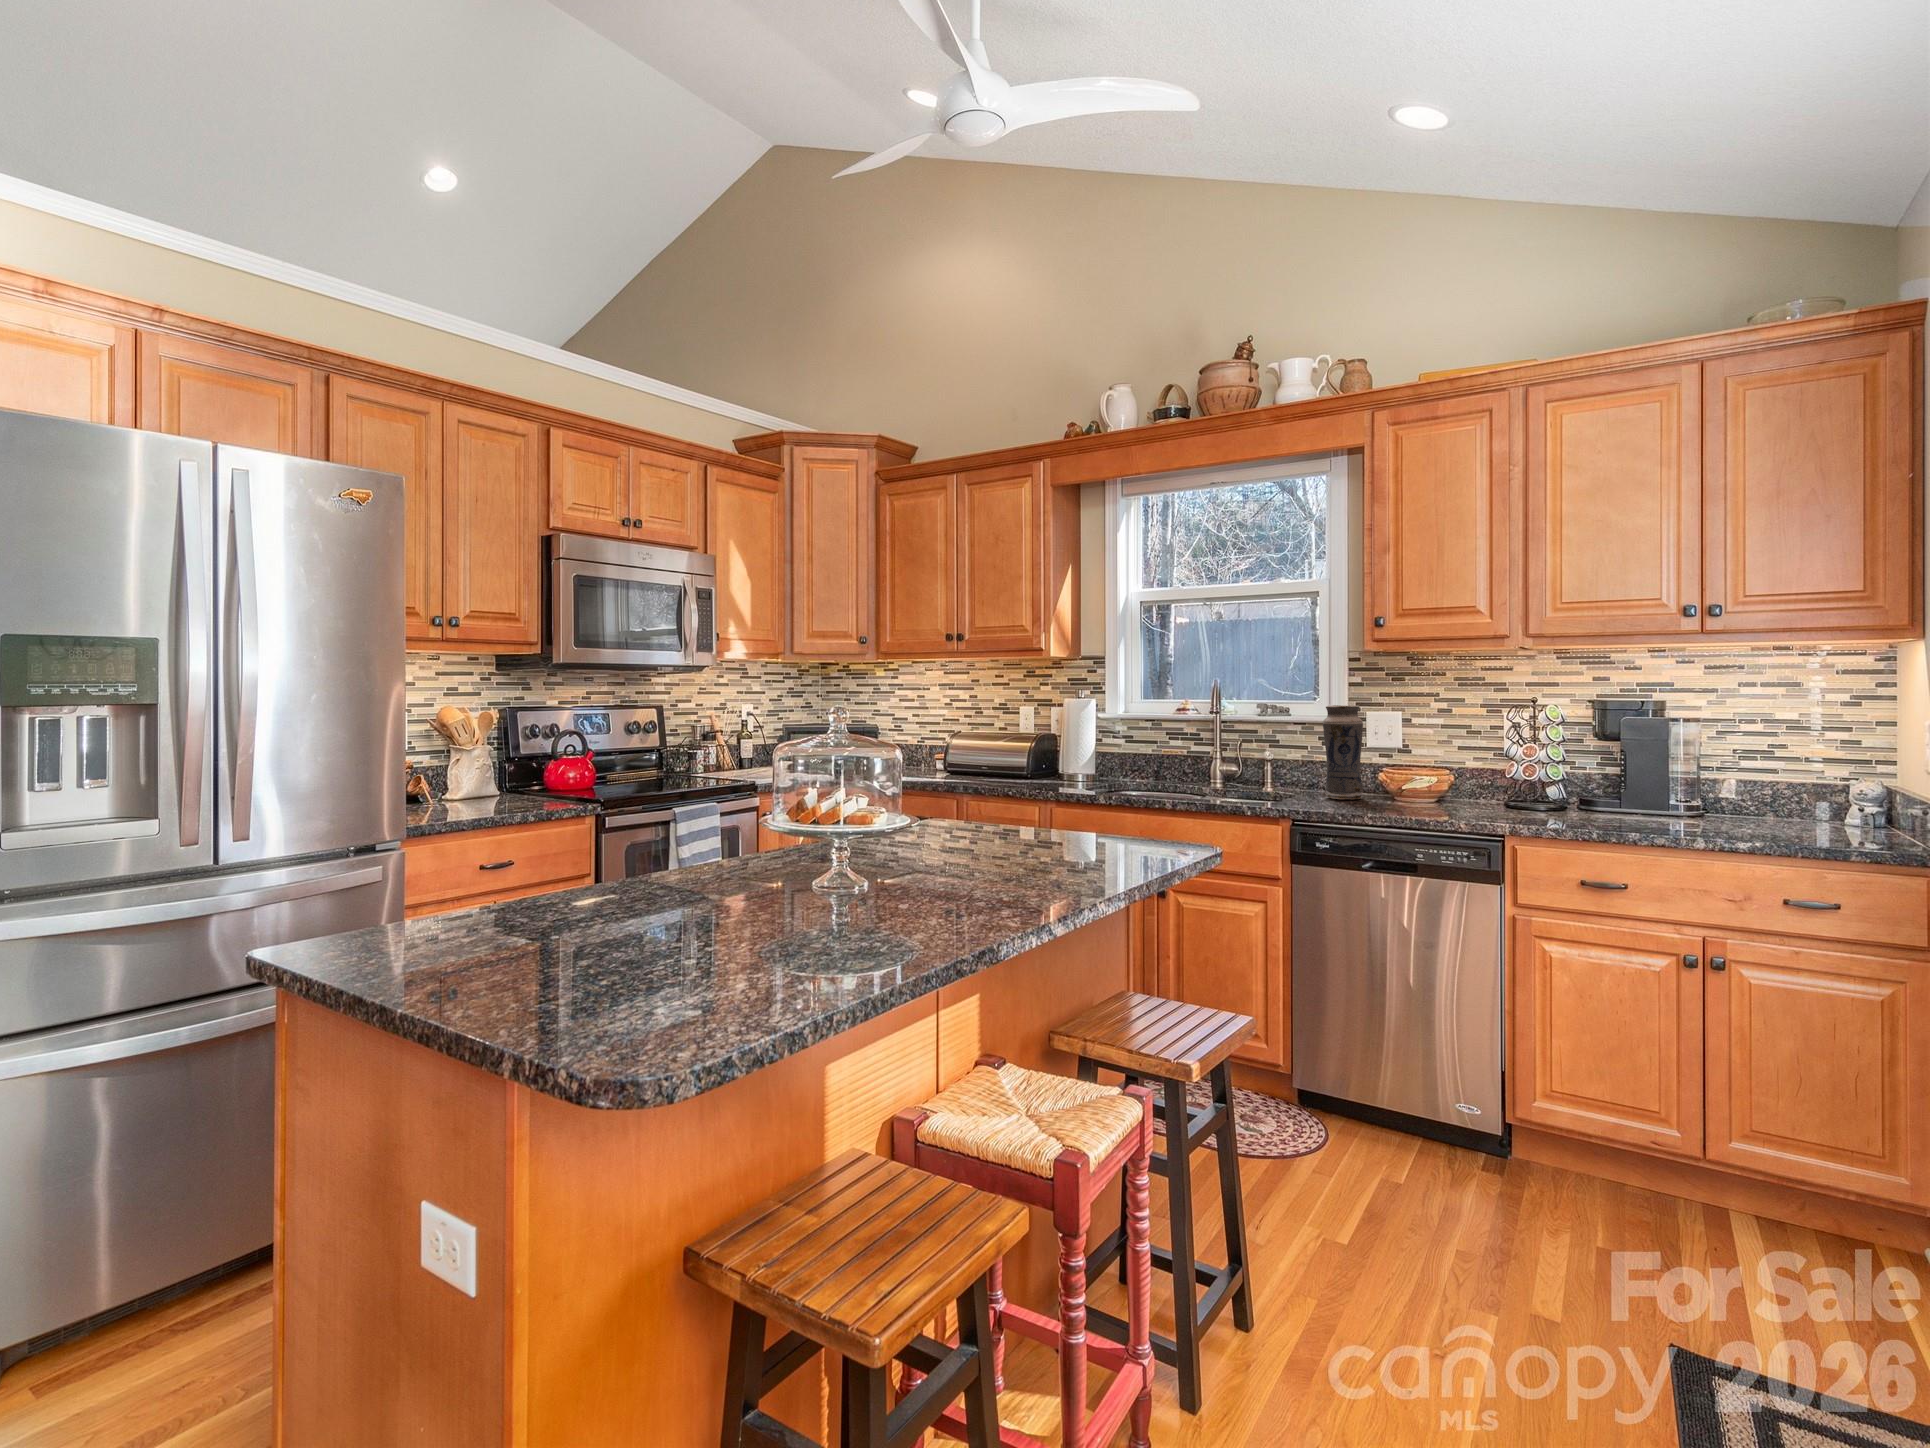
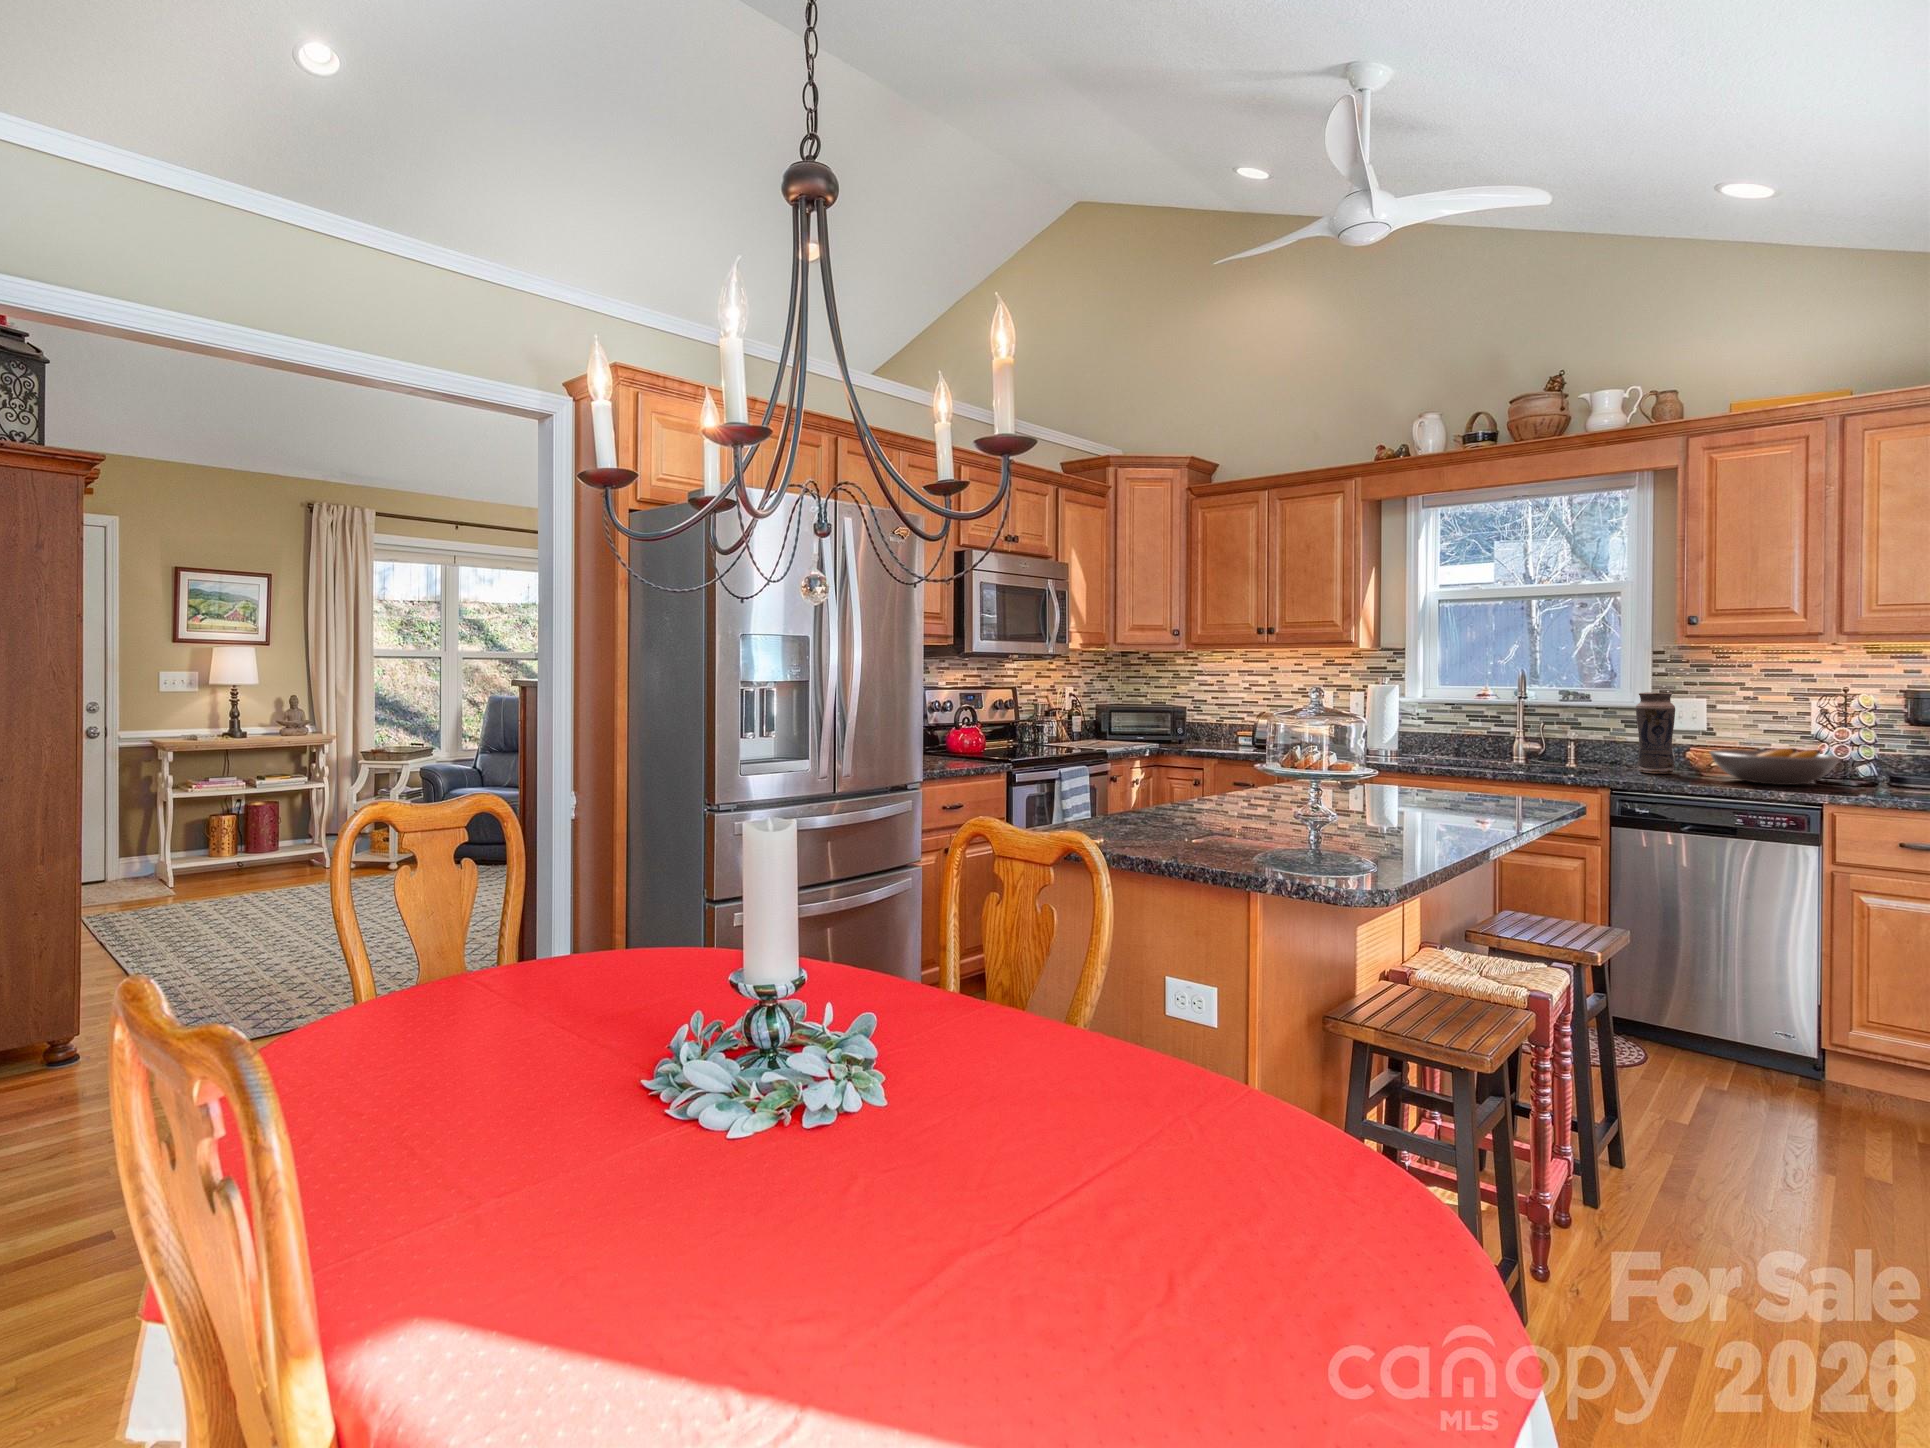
fruit bowl: none [1393,769,1525,812] -> present [1710,748,1839,785]

